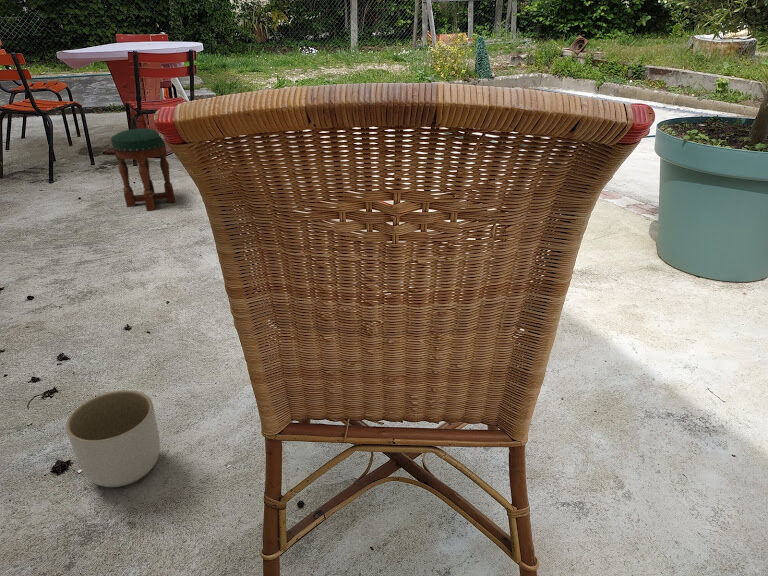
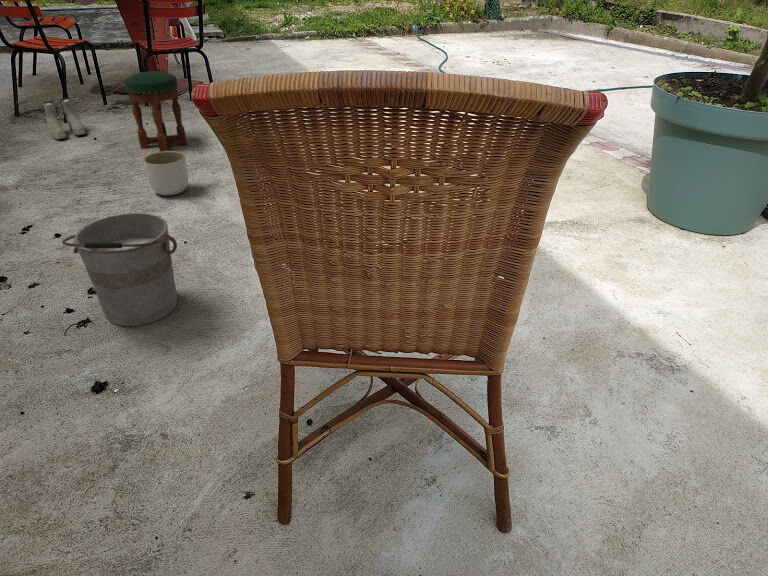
boots: none [27,158,71,200] -> present [43,98,86,140]
bucket: none [28,271,156,396] -> present [62,213,177,326]
planter: present [66,390,160,487] -> present [143,151,188,196]

